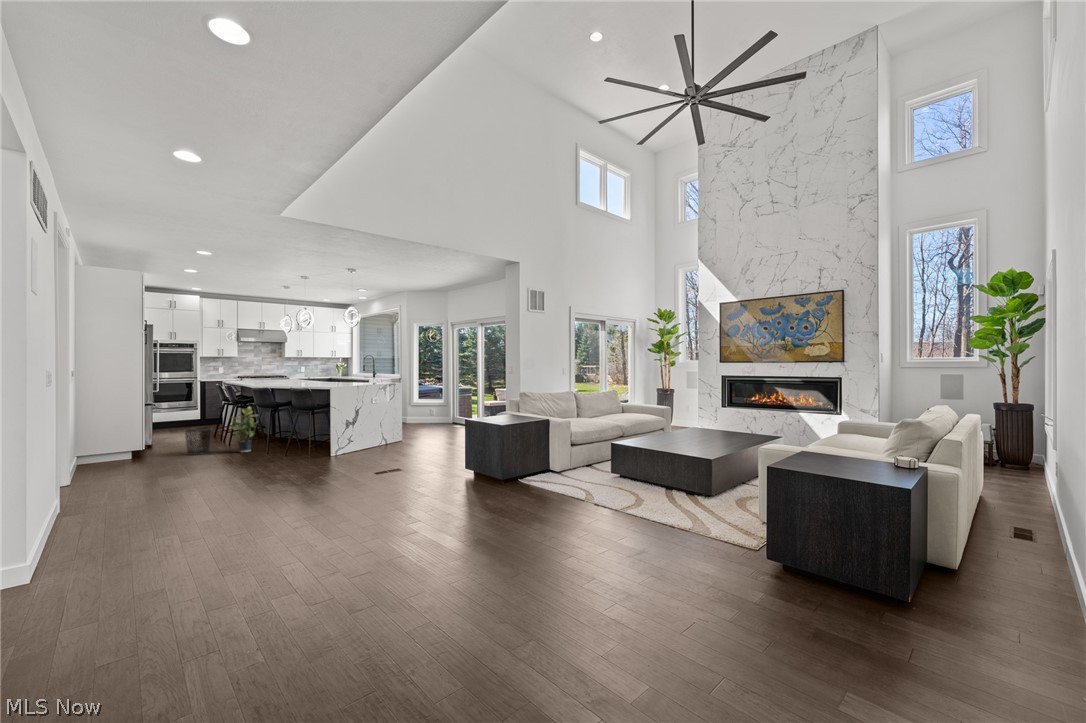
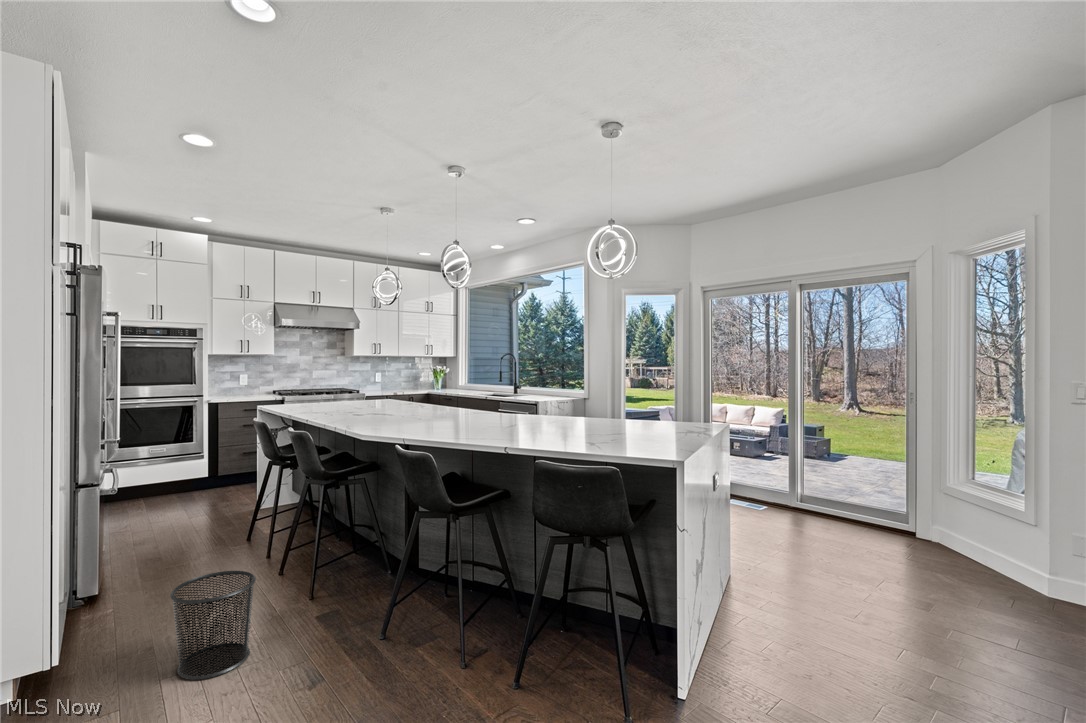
potted plant: present [229,407,258,453] -> none [309,512,394,667]

